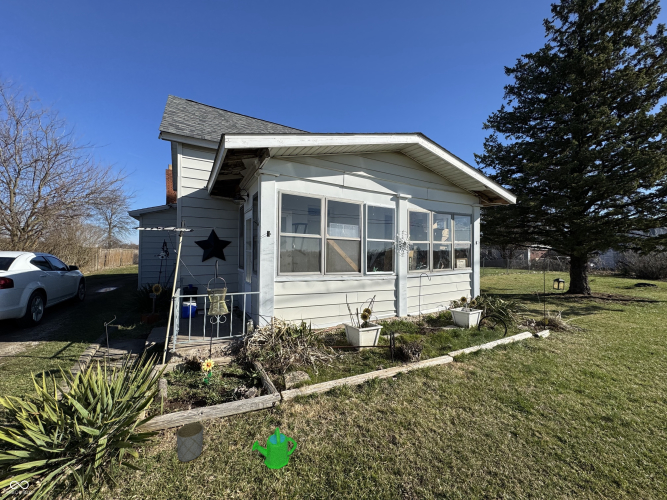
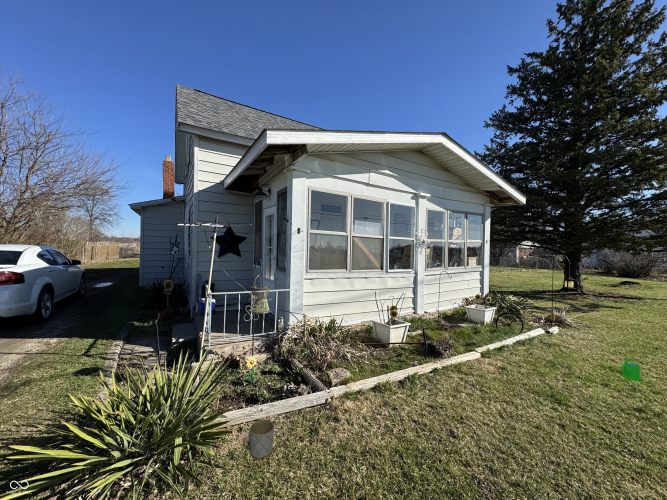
watering can: present [252,427,297,469] -> present [622,359,641,380]

